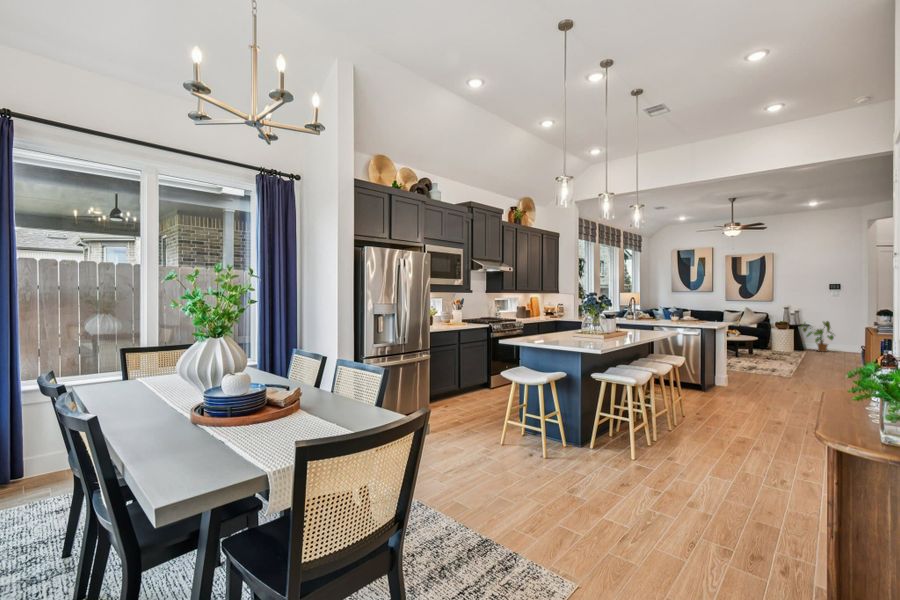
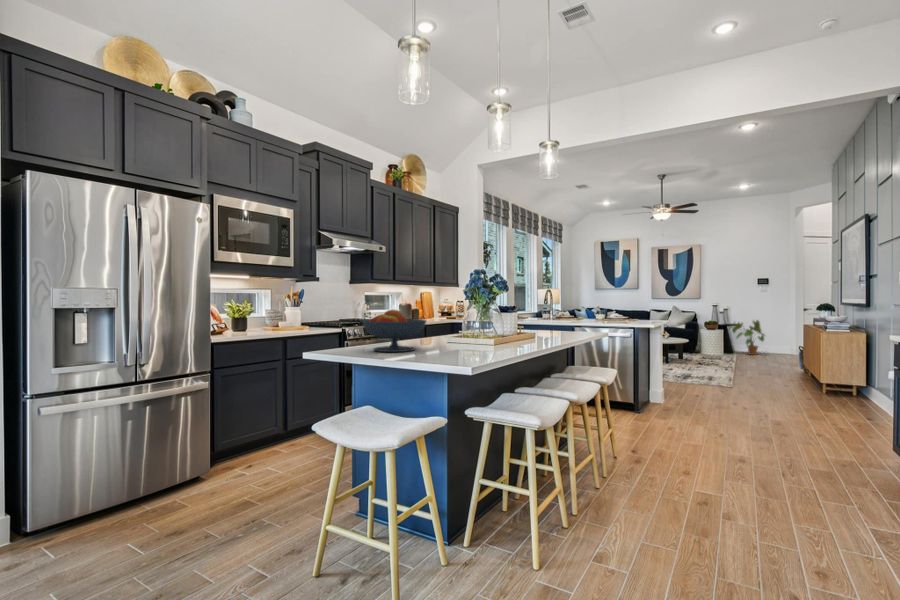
fruit bowl: none [529,316,566,341] -> present [362,310,426,352]

